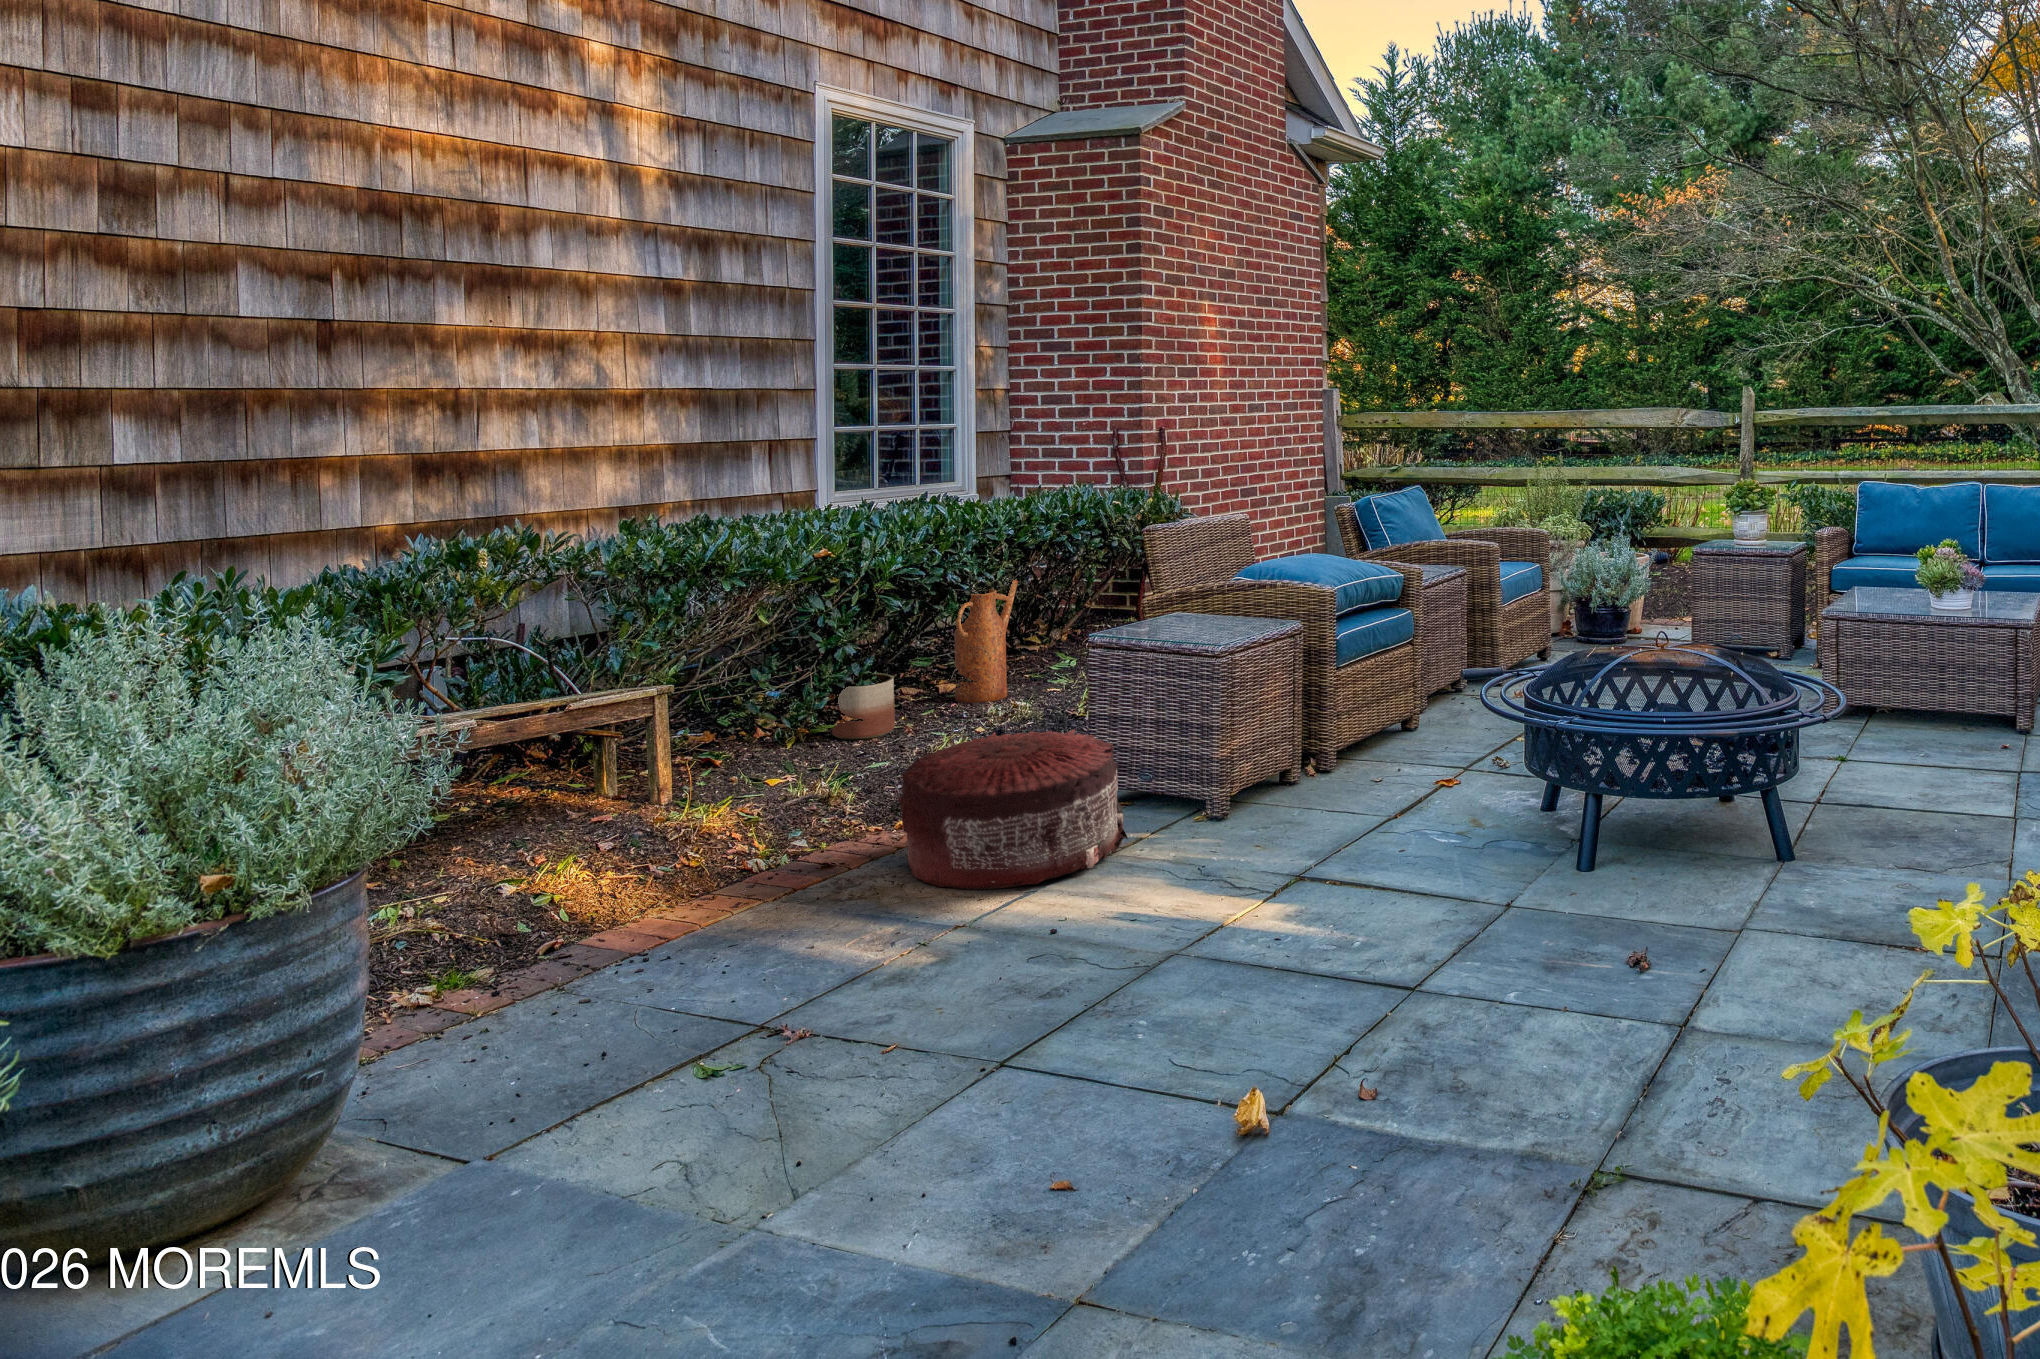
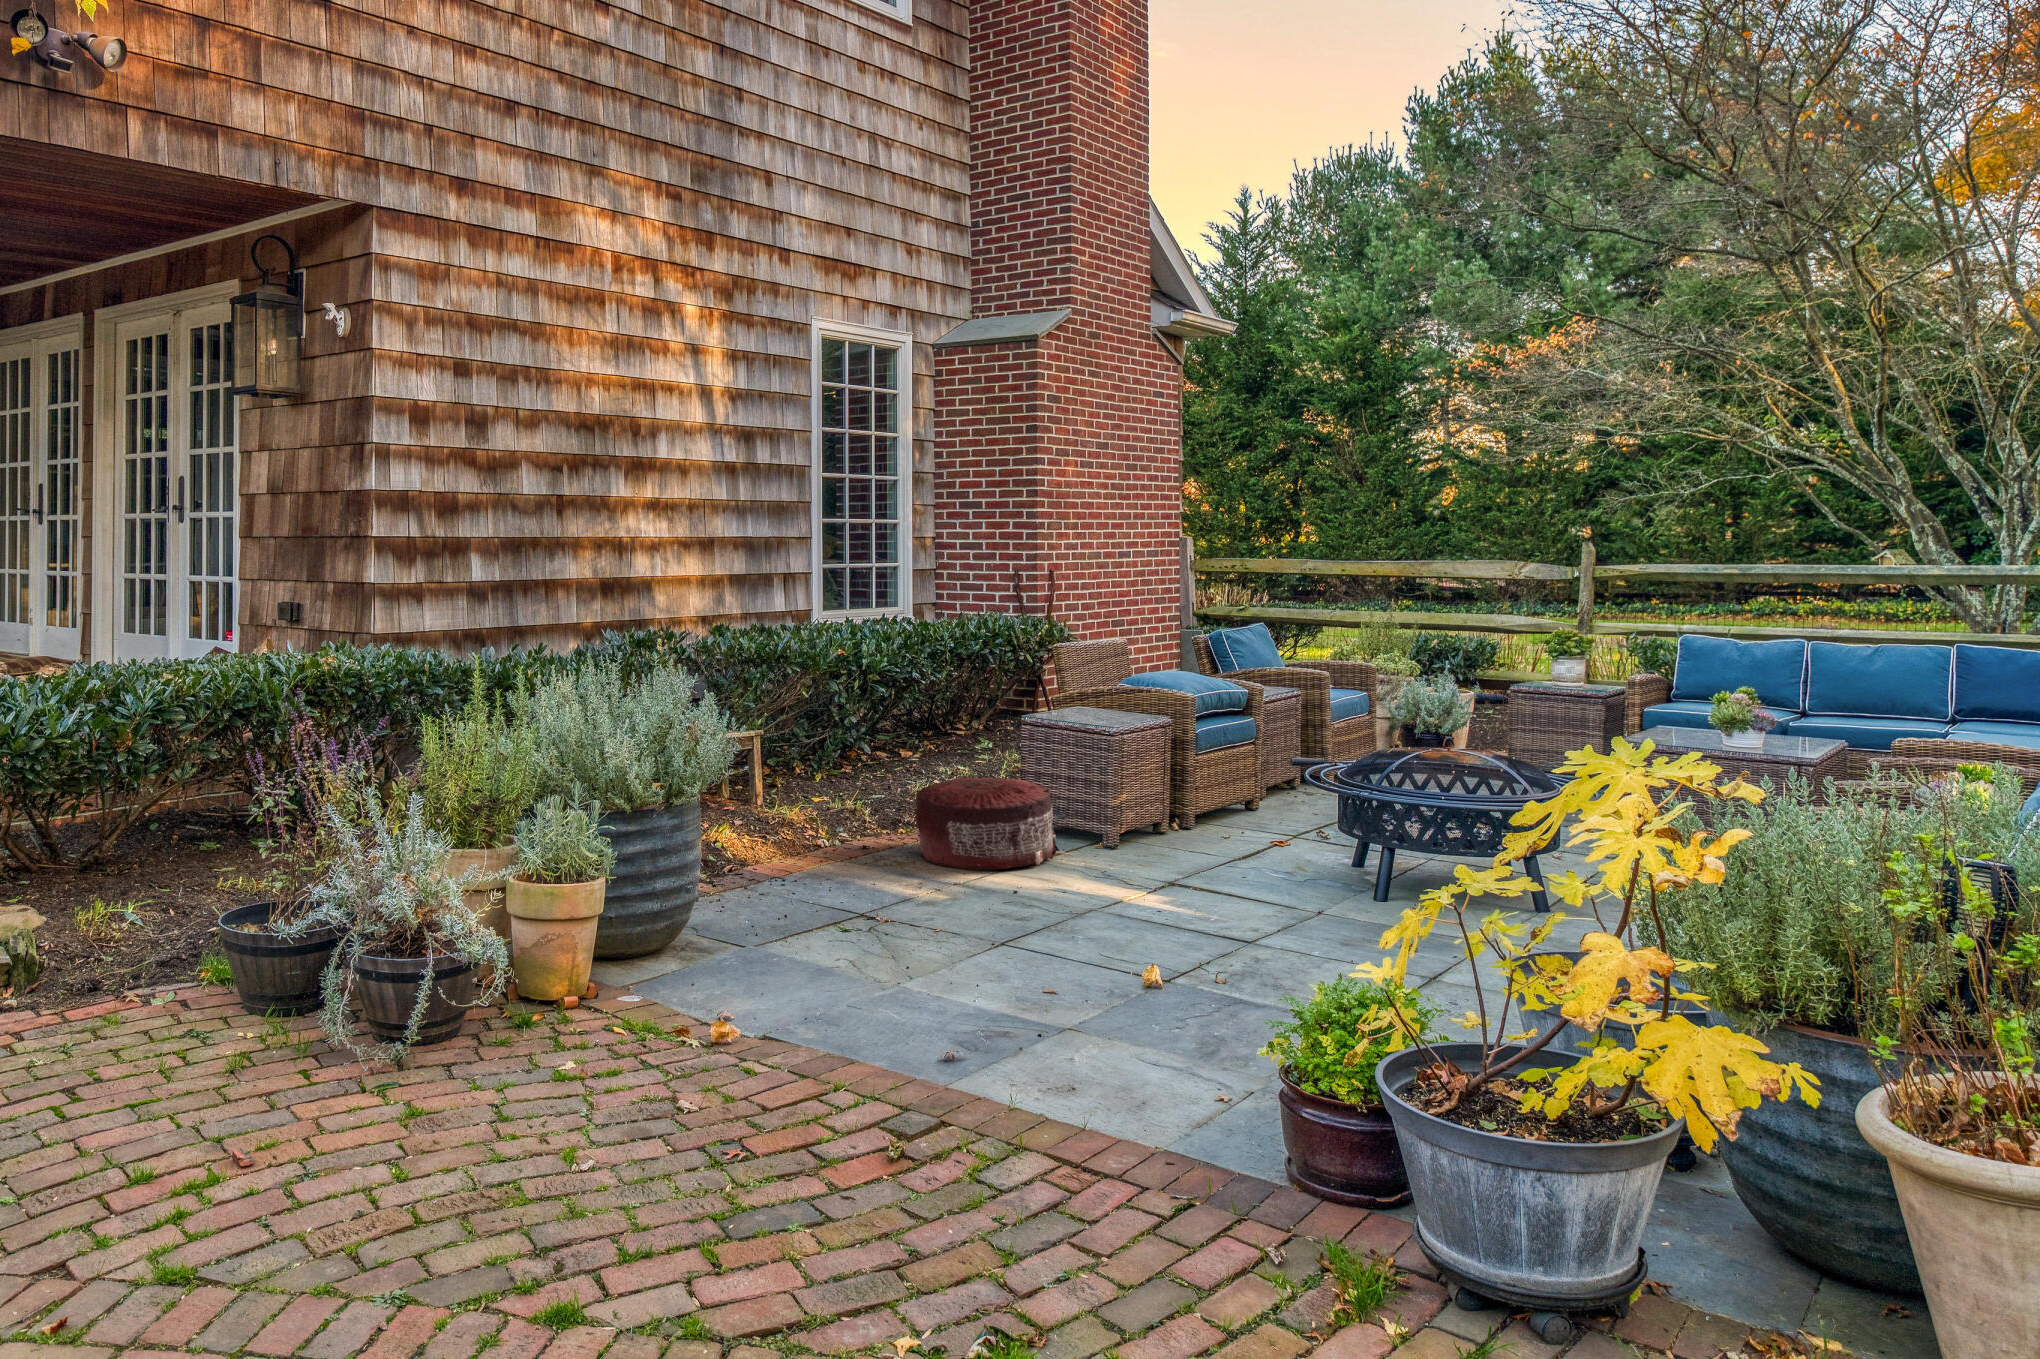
watering can: present [954,580,1018,703] -> none [908,683,951,773]
planter: present [832,673,895,740] -> none [833,743,875,788]

